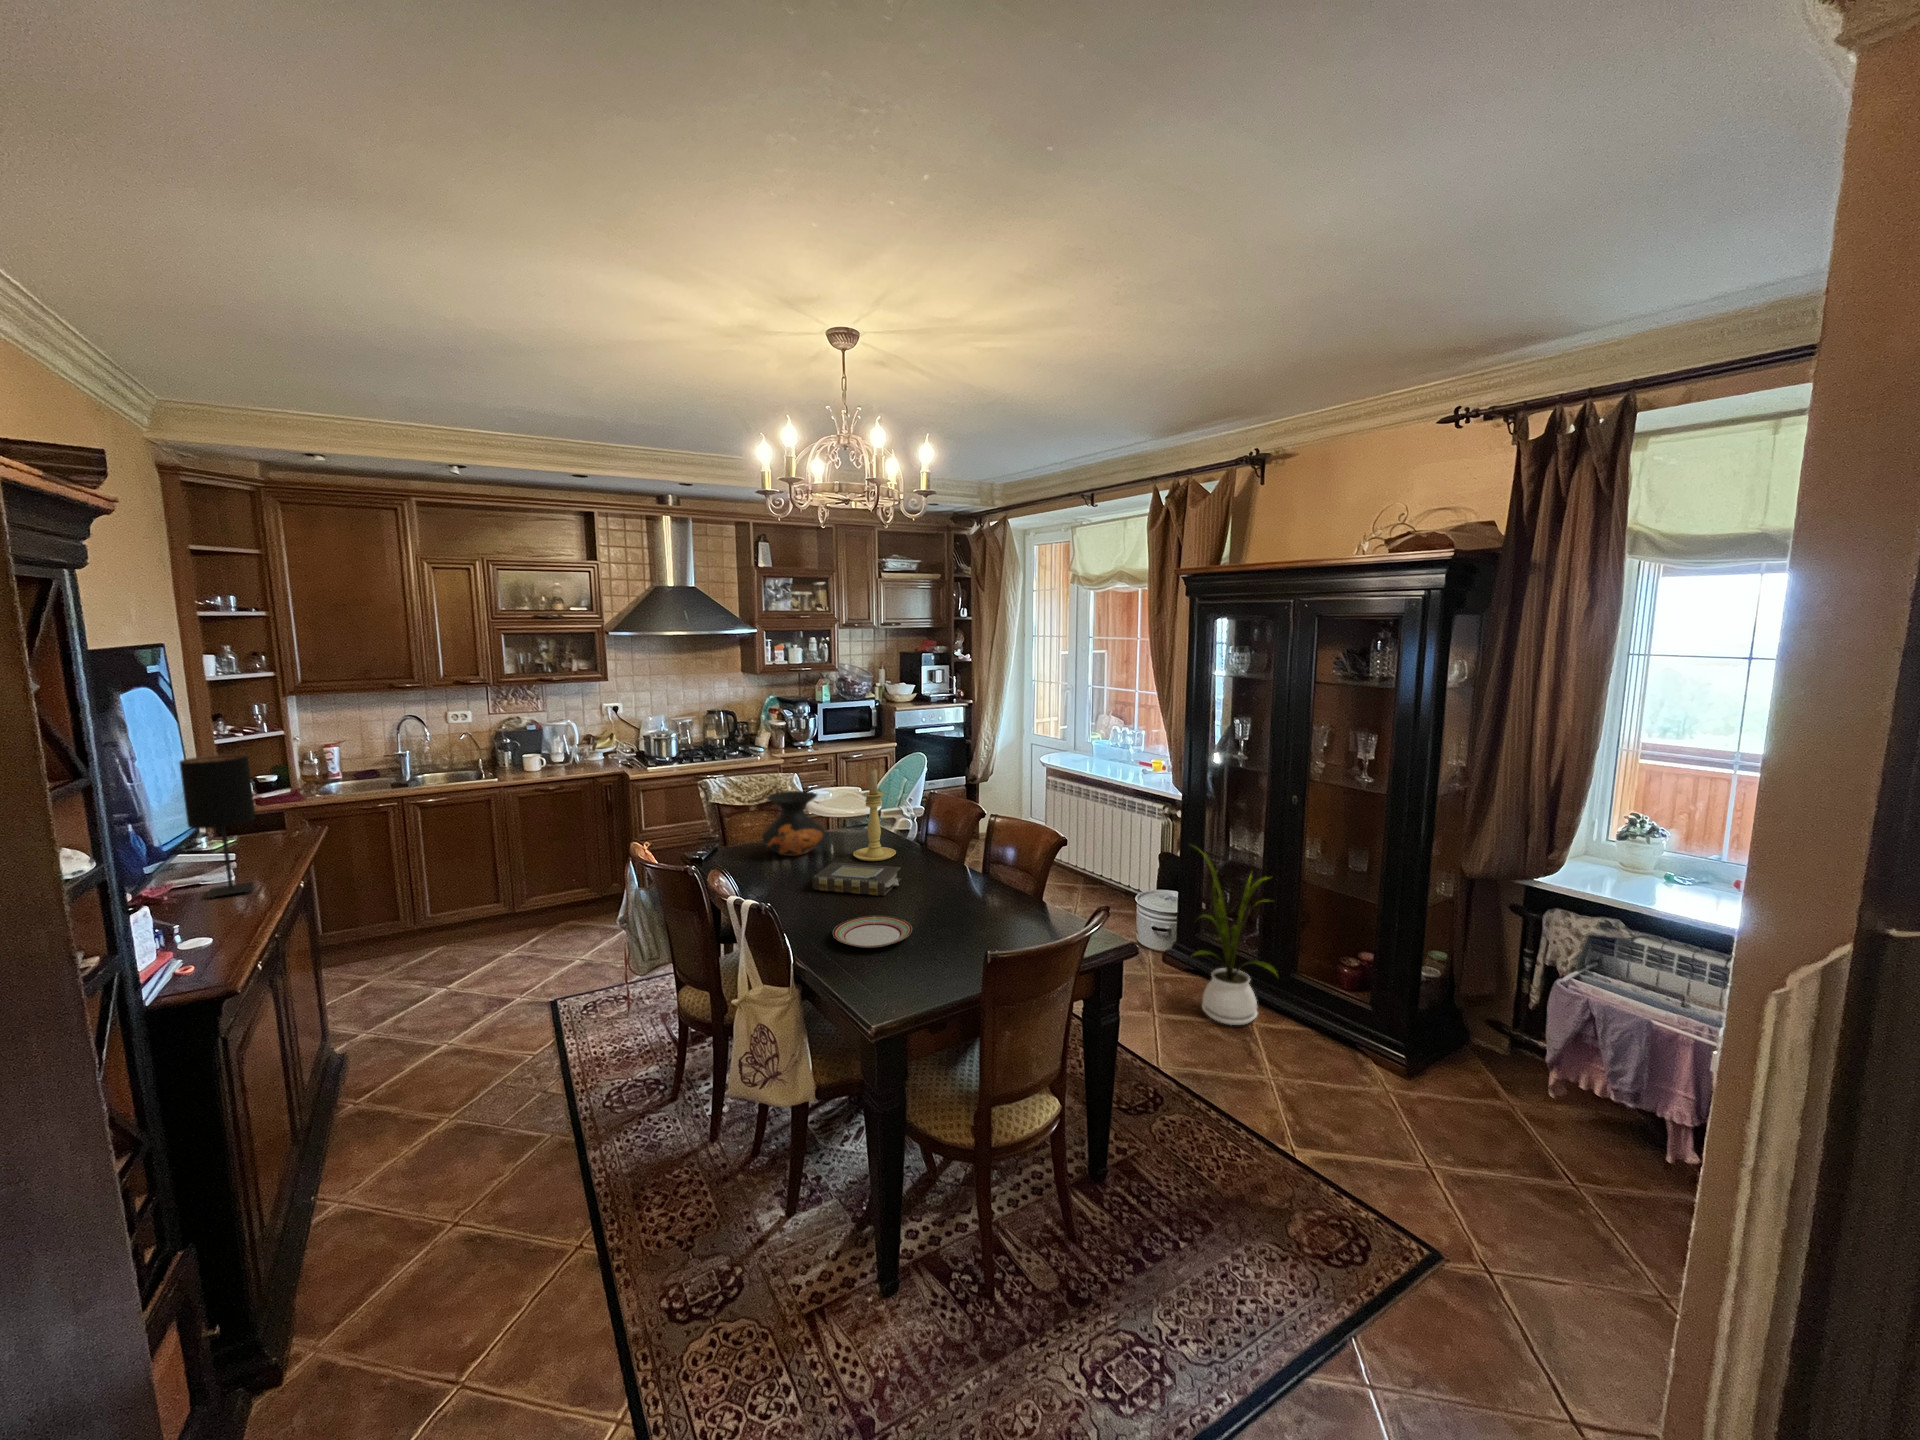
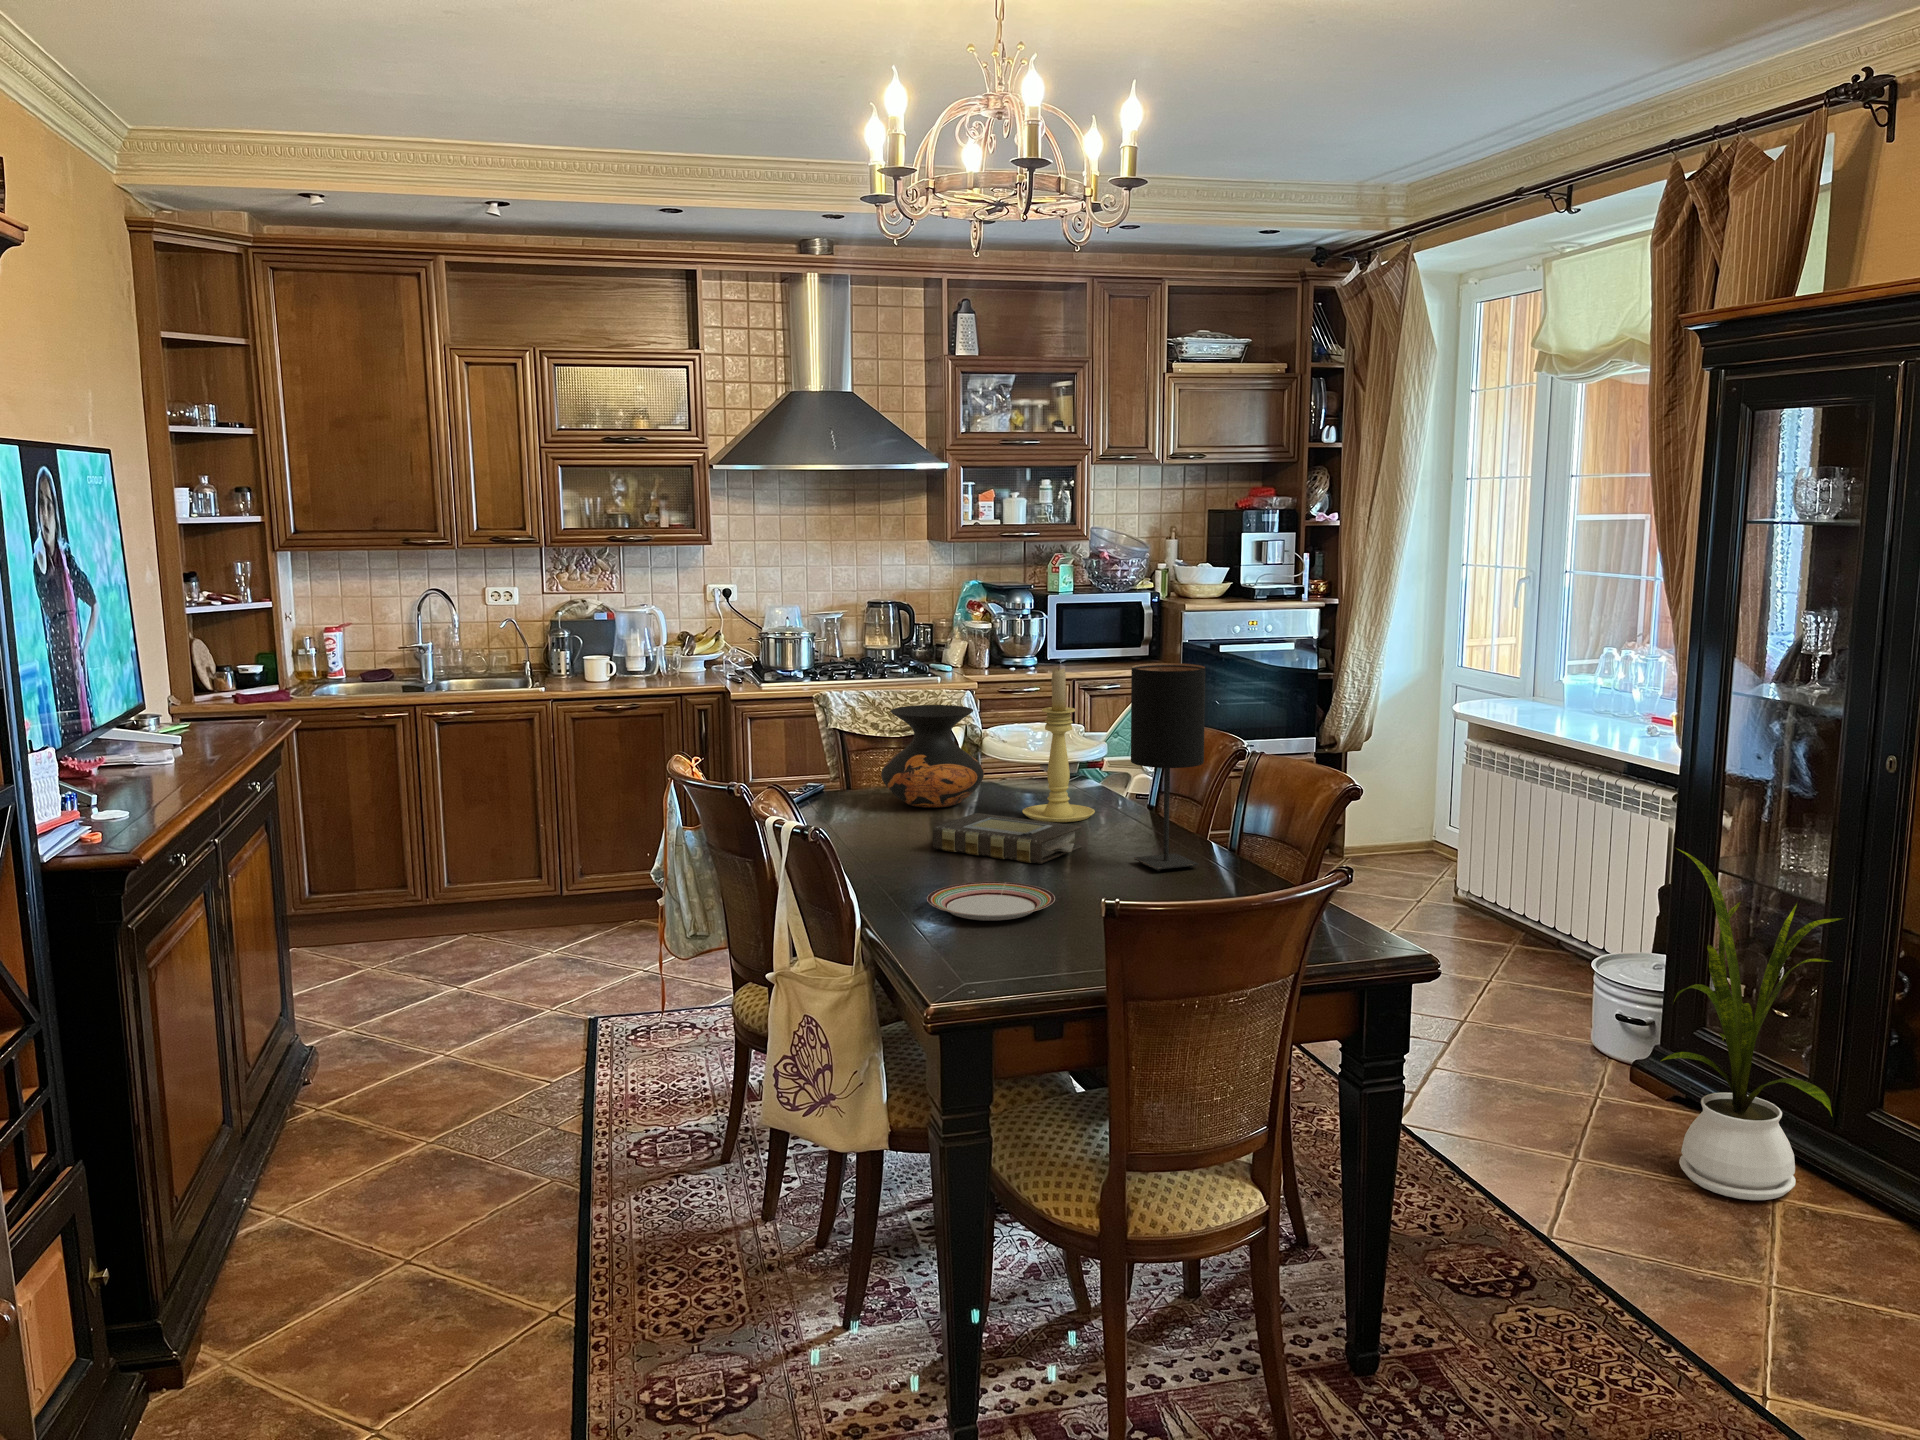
table lamp: present [180,754,255,898] -> present [1131,663,1205,871]

